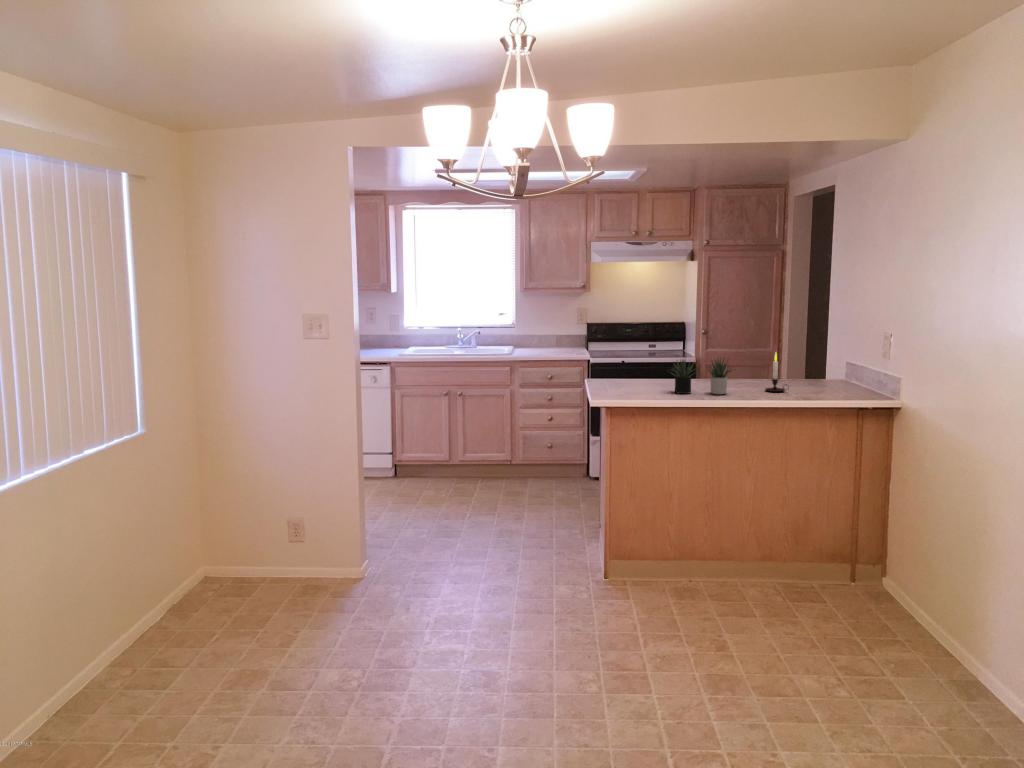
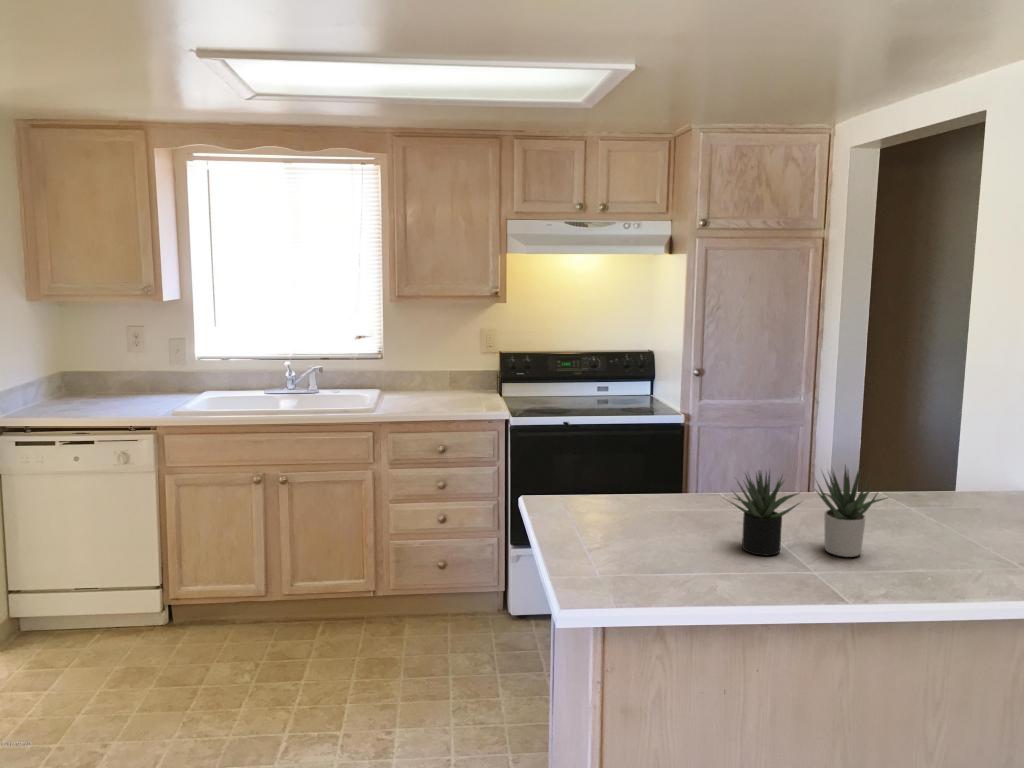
candle: present [765,354,785,392] -> none [924,450,983,540]

